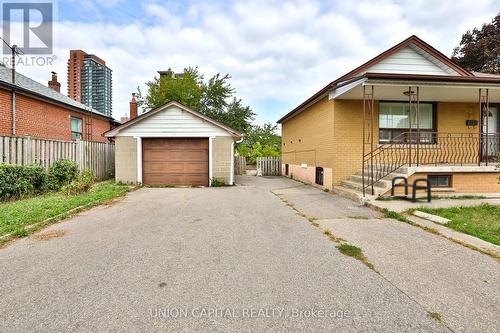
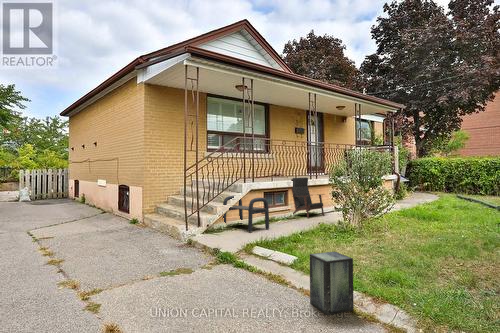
lounge chair: none [454,164,494,198] -> present [291,177,324,218]
storage box: none [455,213,492,253] -> present [310,252,354,315]

